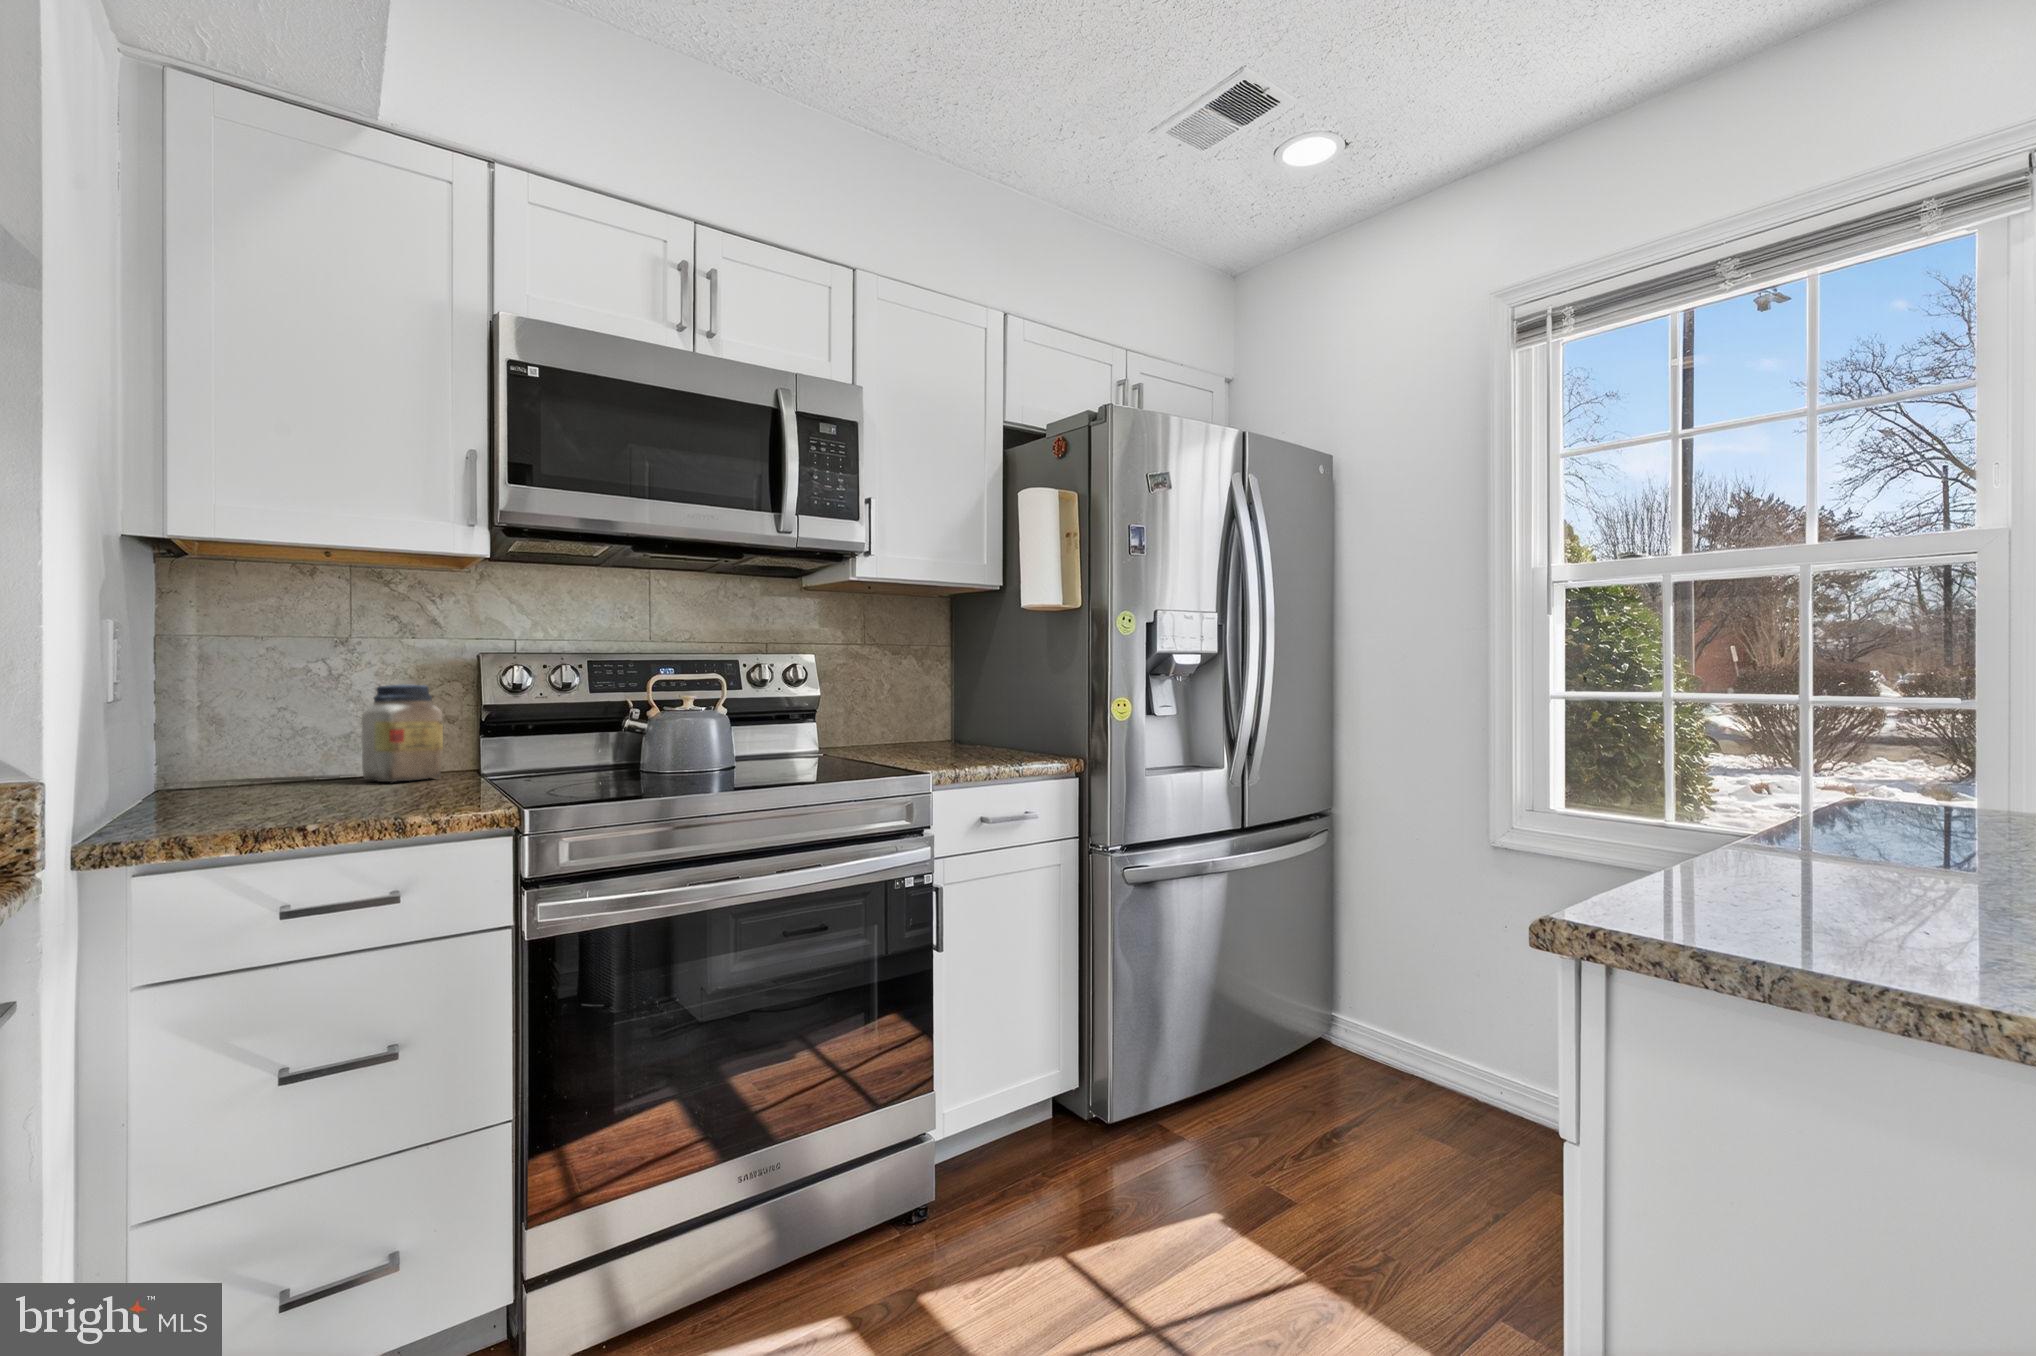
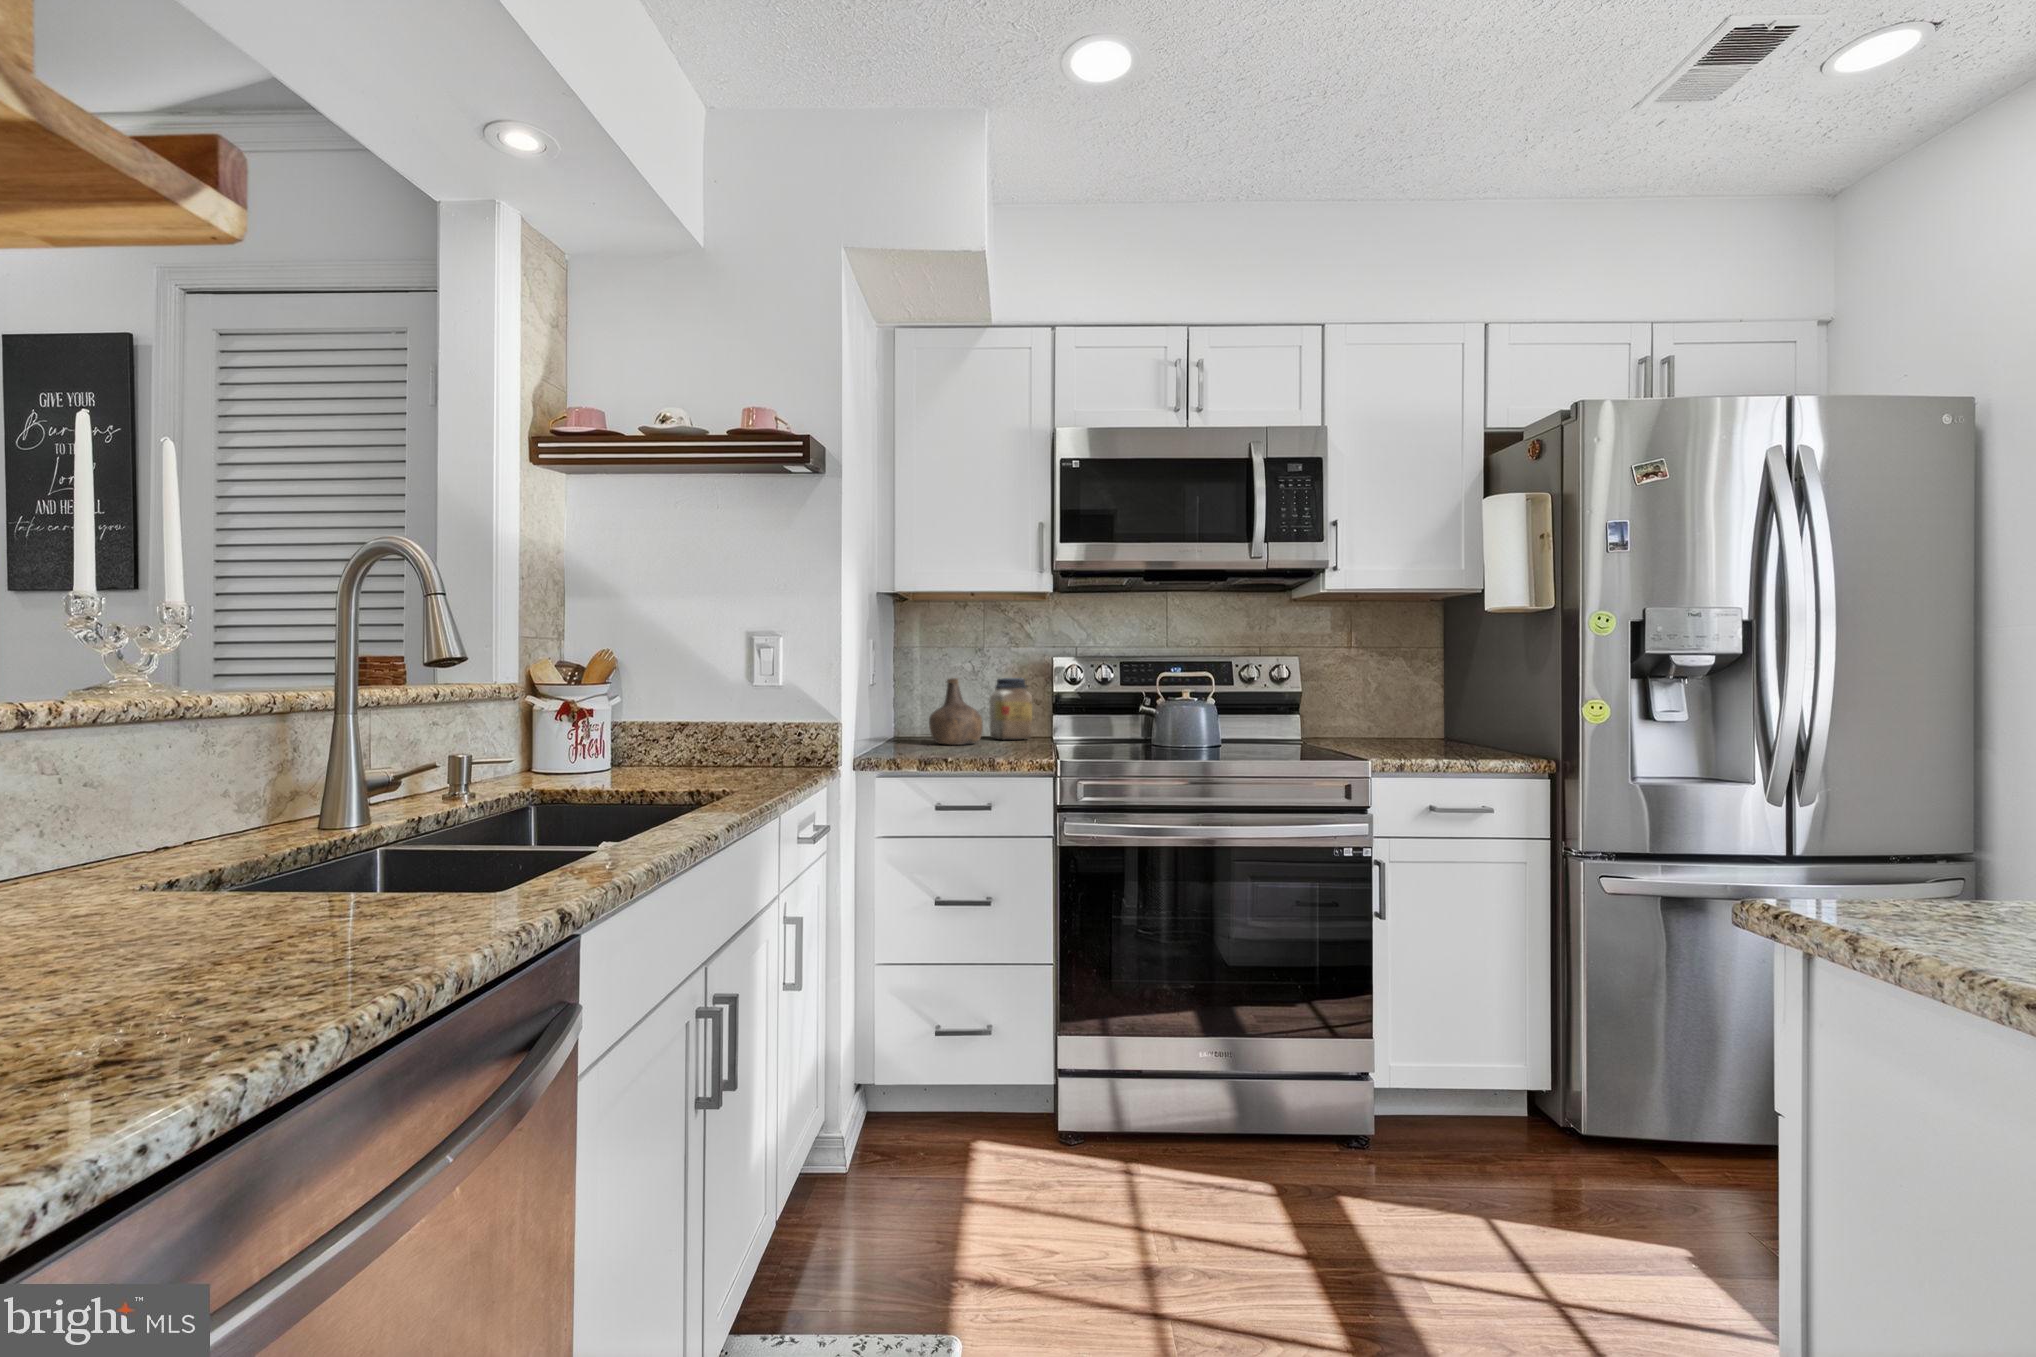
bottle: none [246,687,358,798] -> present [929,678,983,745]

